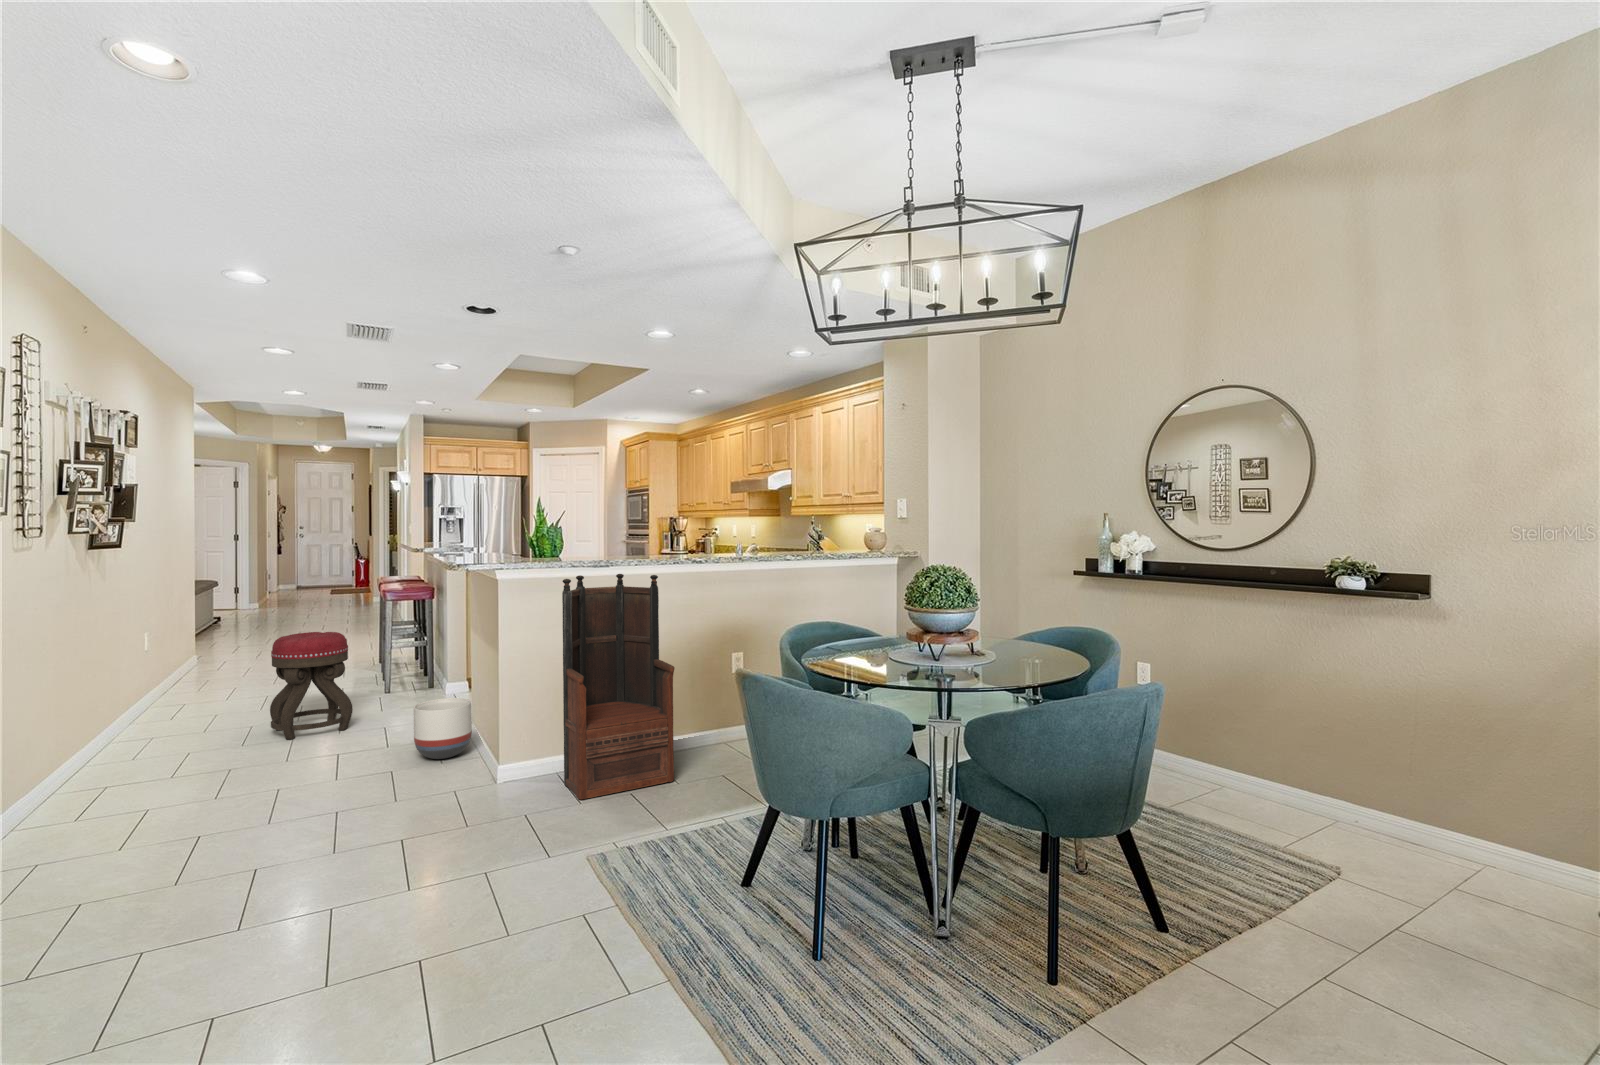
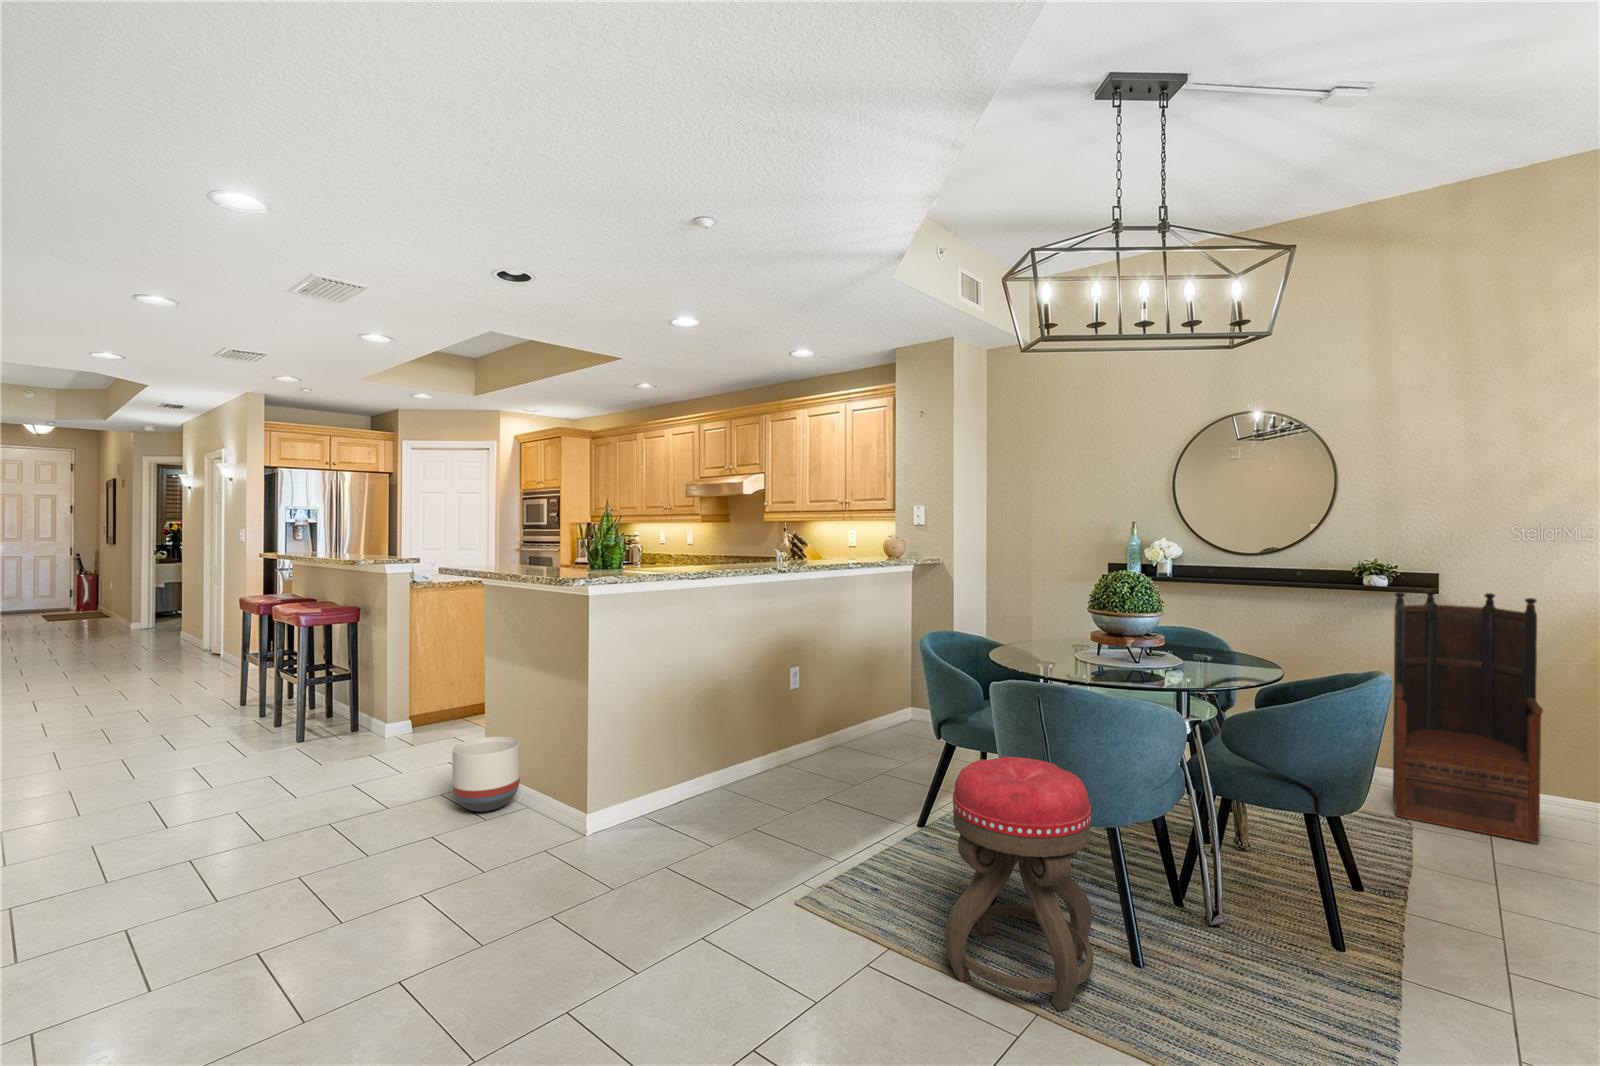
armchair: present [562,574,675,799] -> present [1393,591,1543,844]
ottoman: present [270,632,352,740] -> present [944,757,1093,1011]

